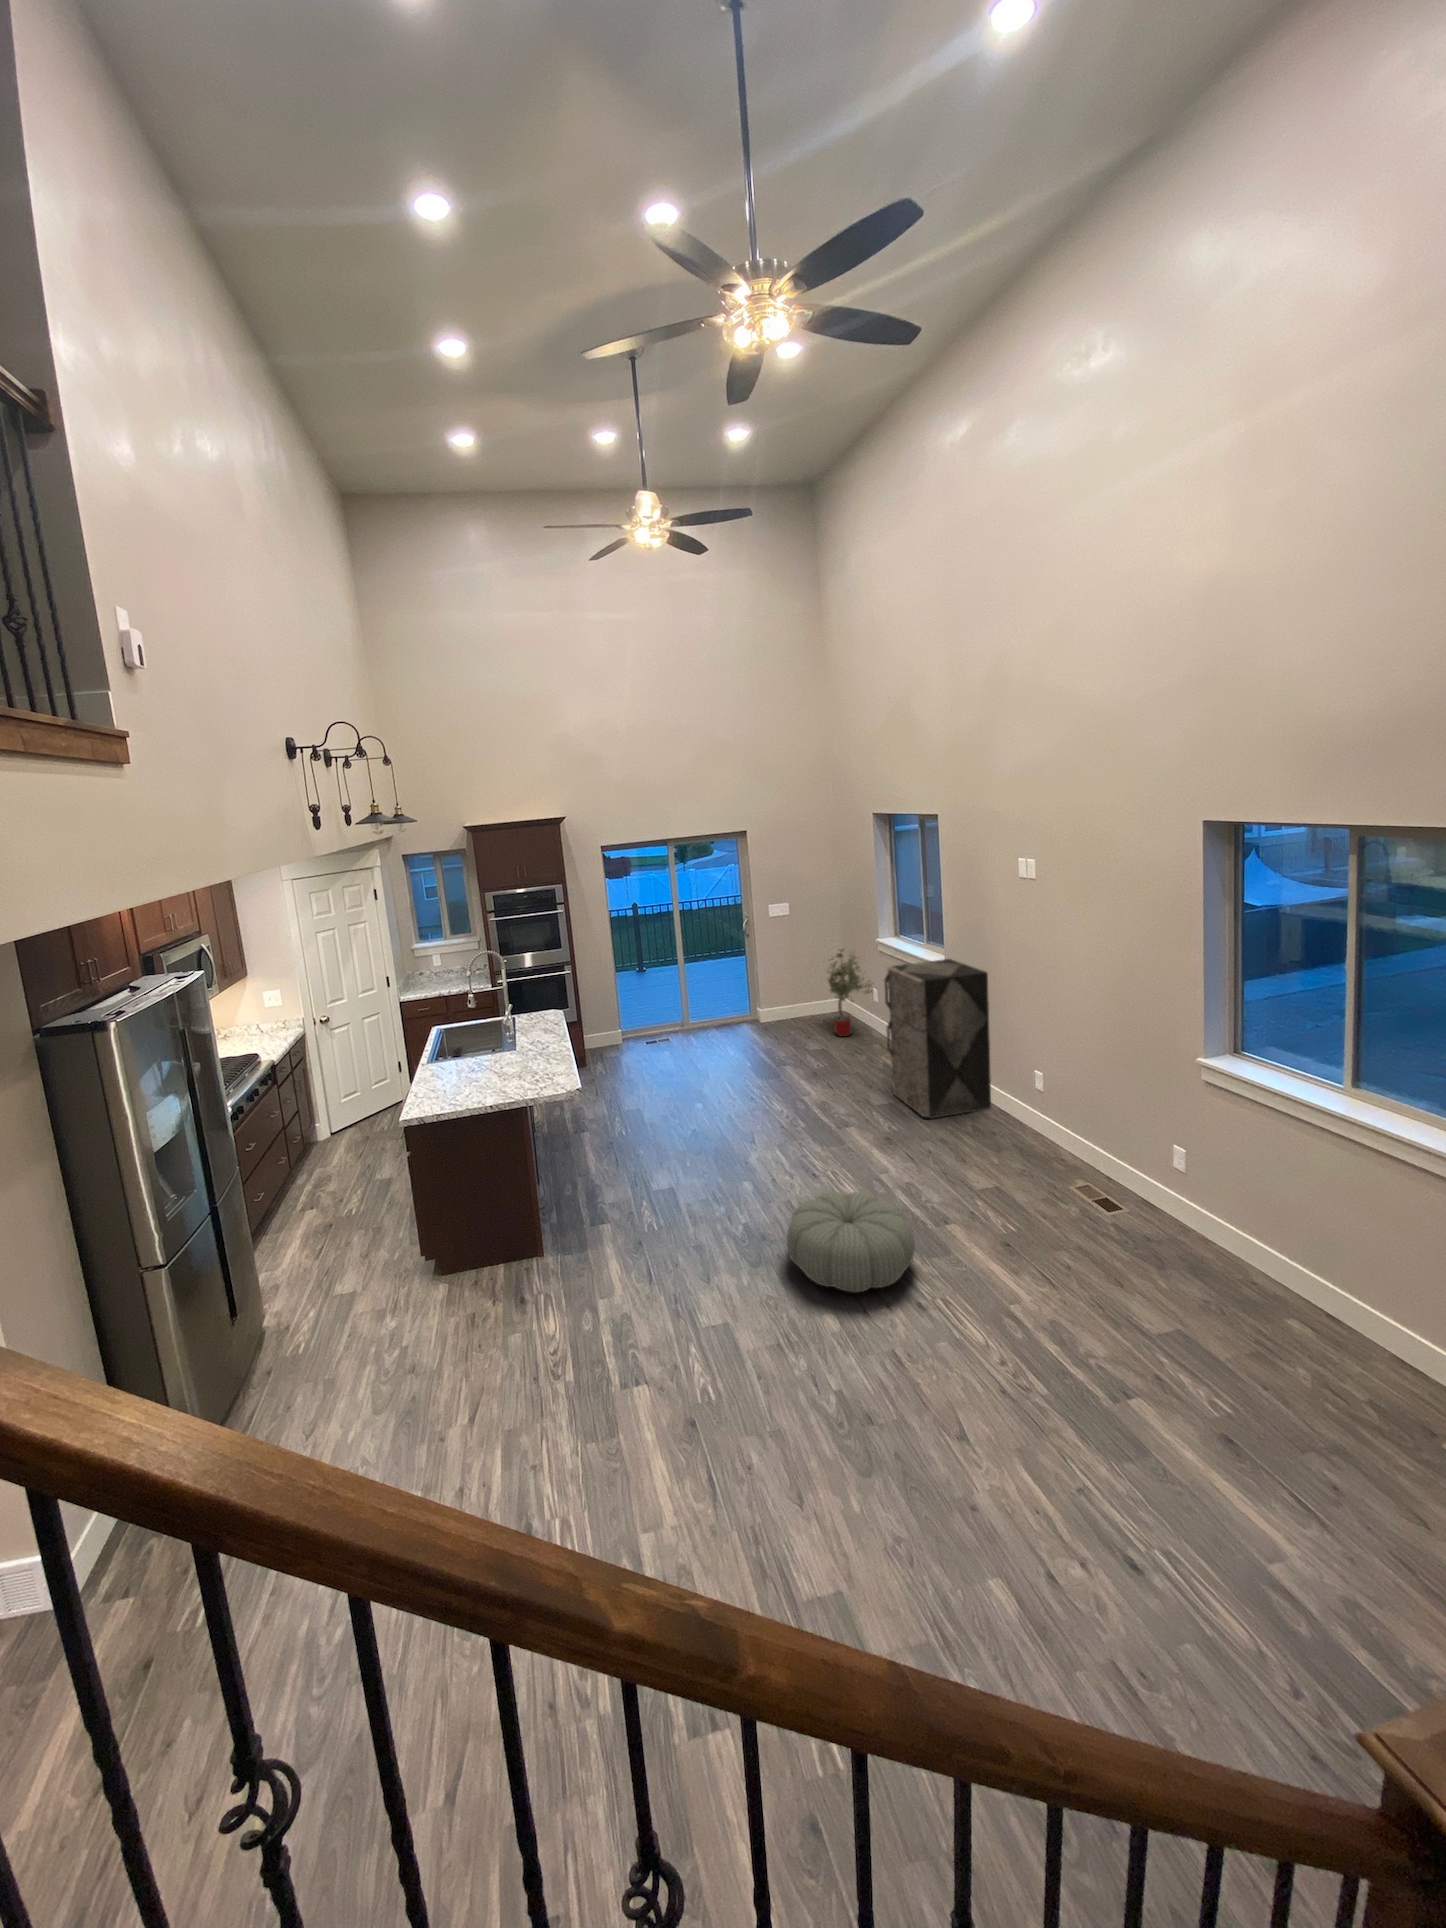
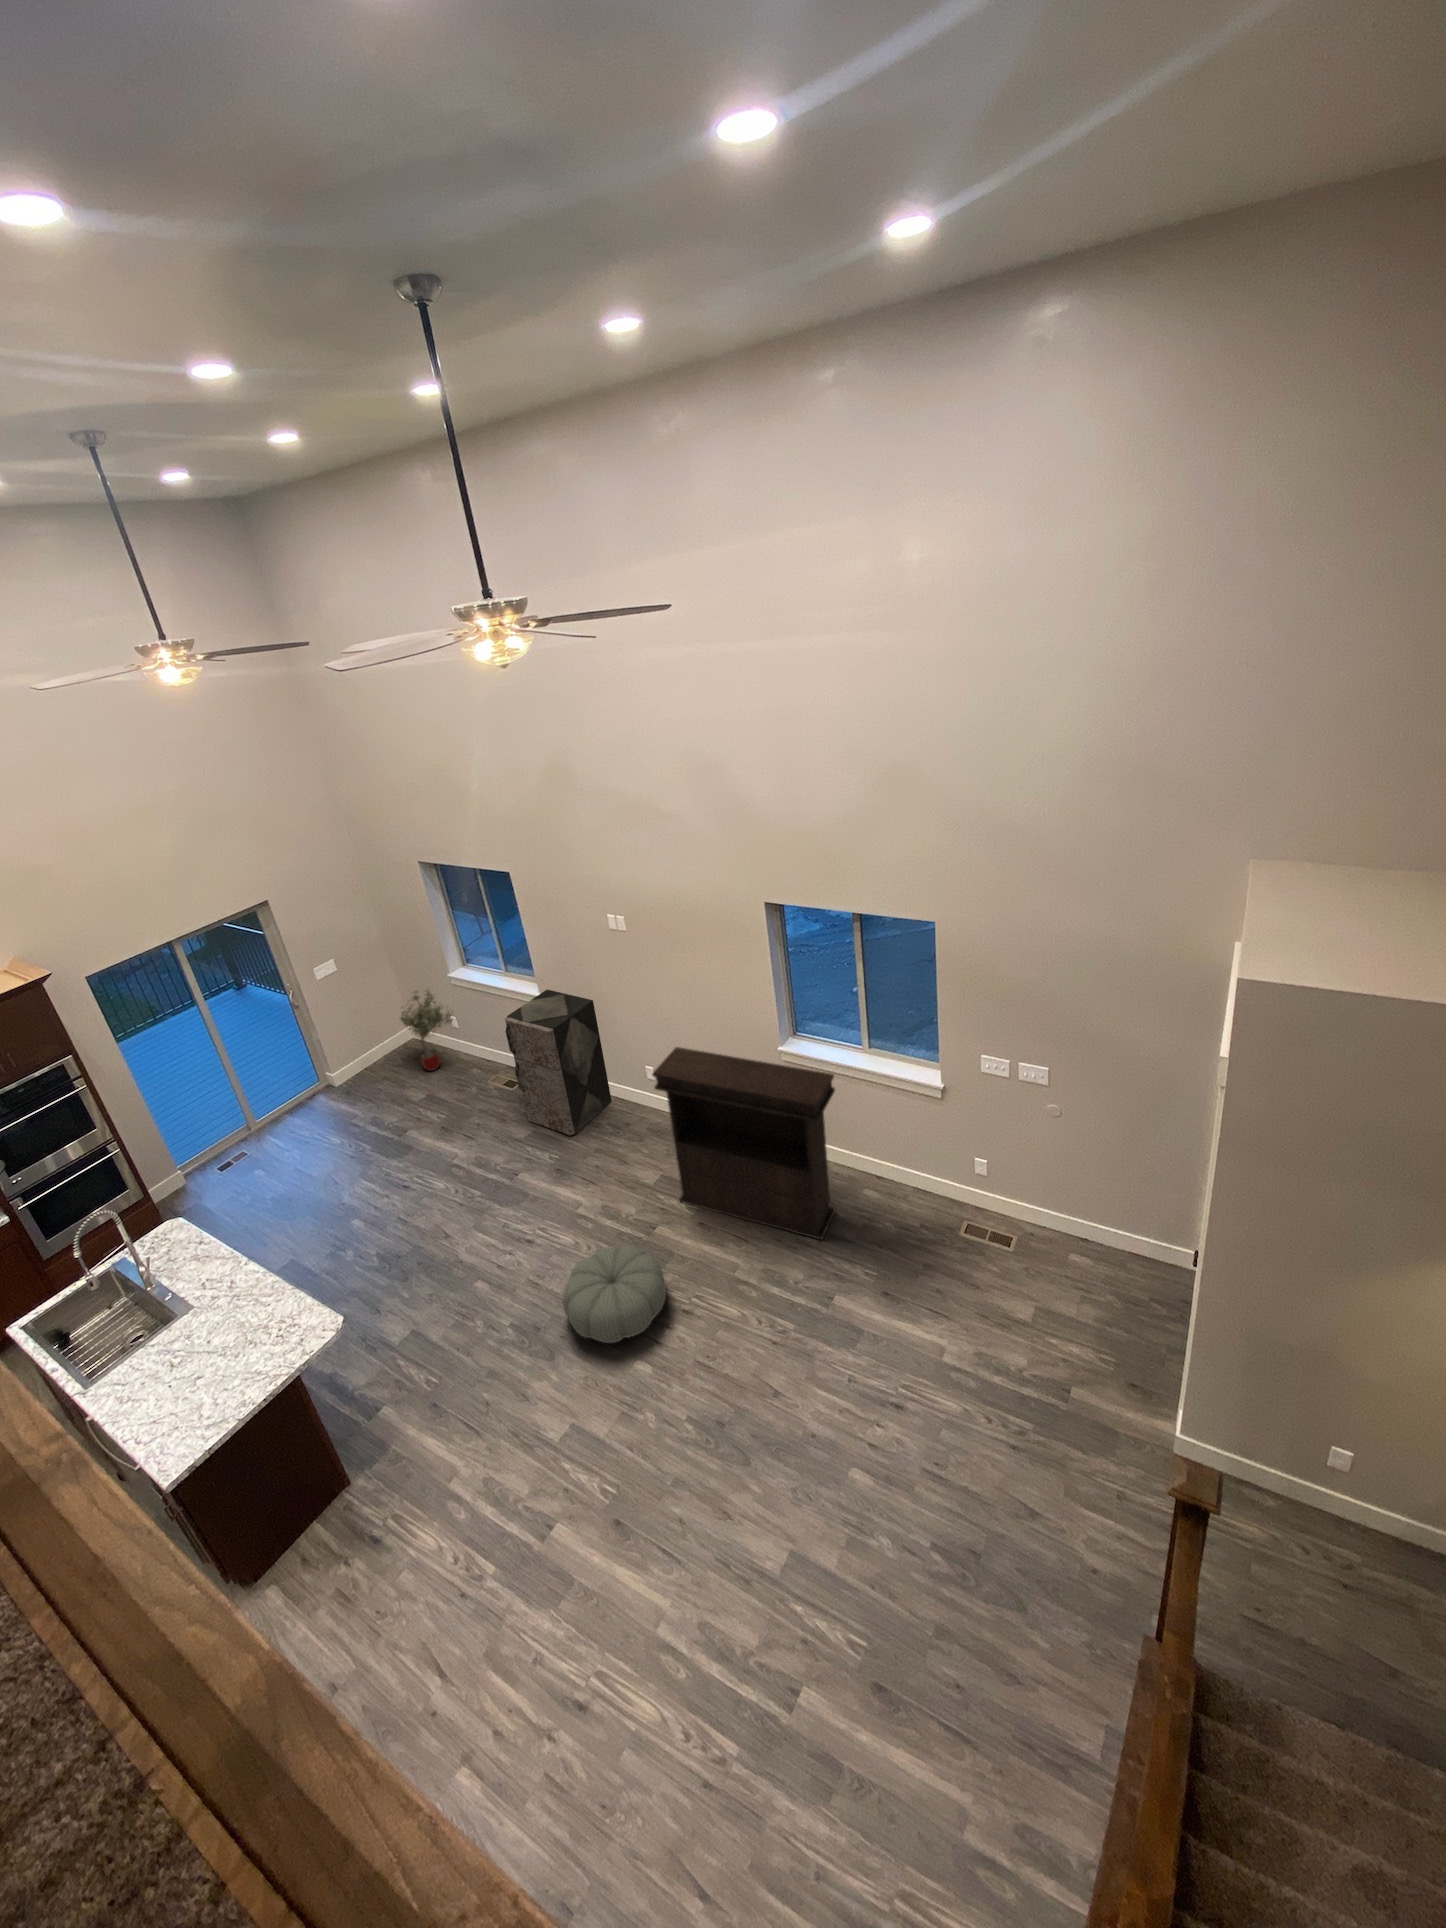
console table: none [984,1009,1243,1337] -> present [652,1047,836,1240]

